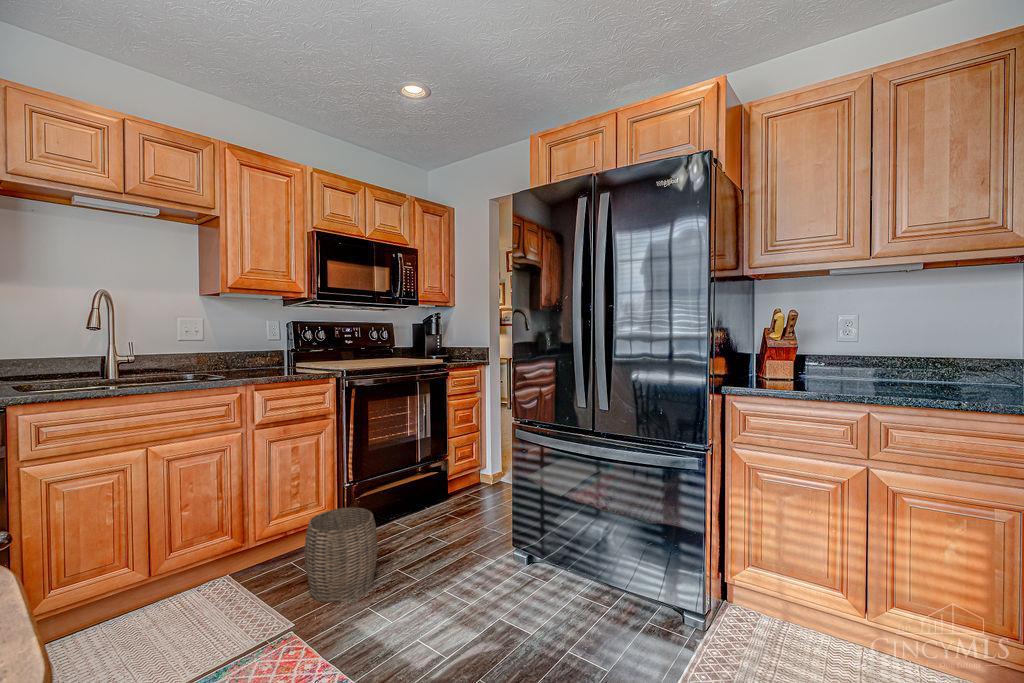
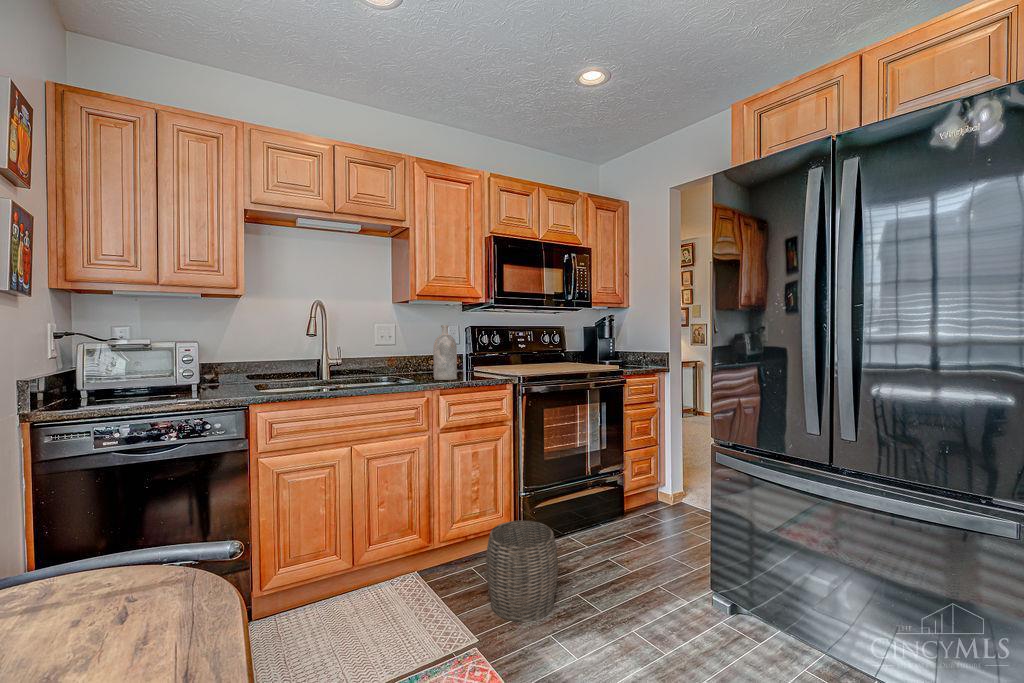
bottle: none [248,319,275,376] -> present [433,325,457,380]

